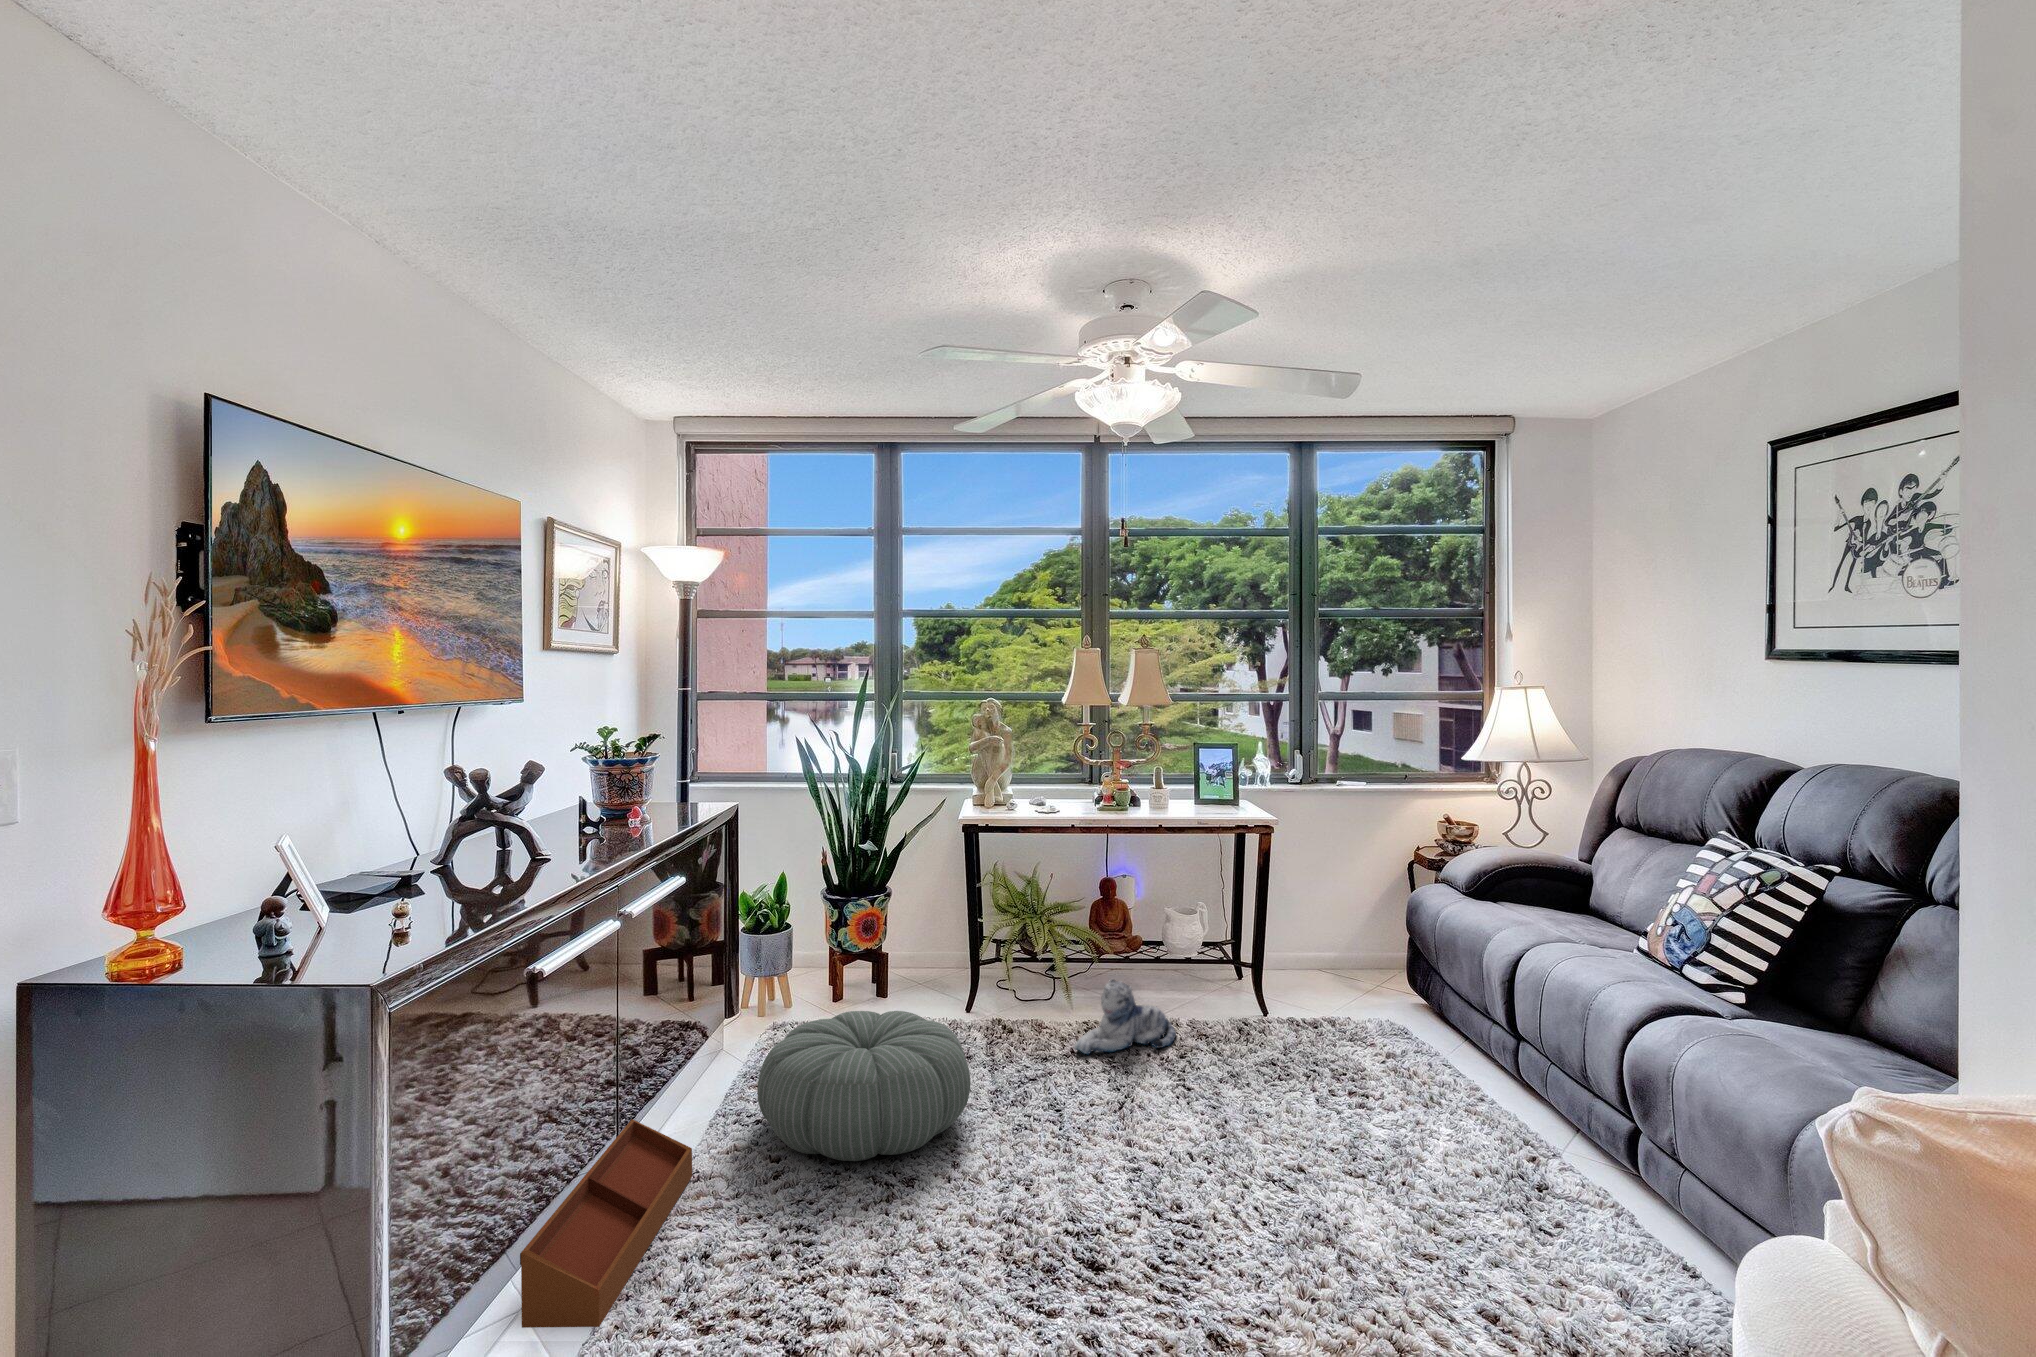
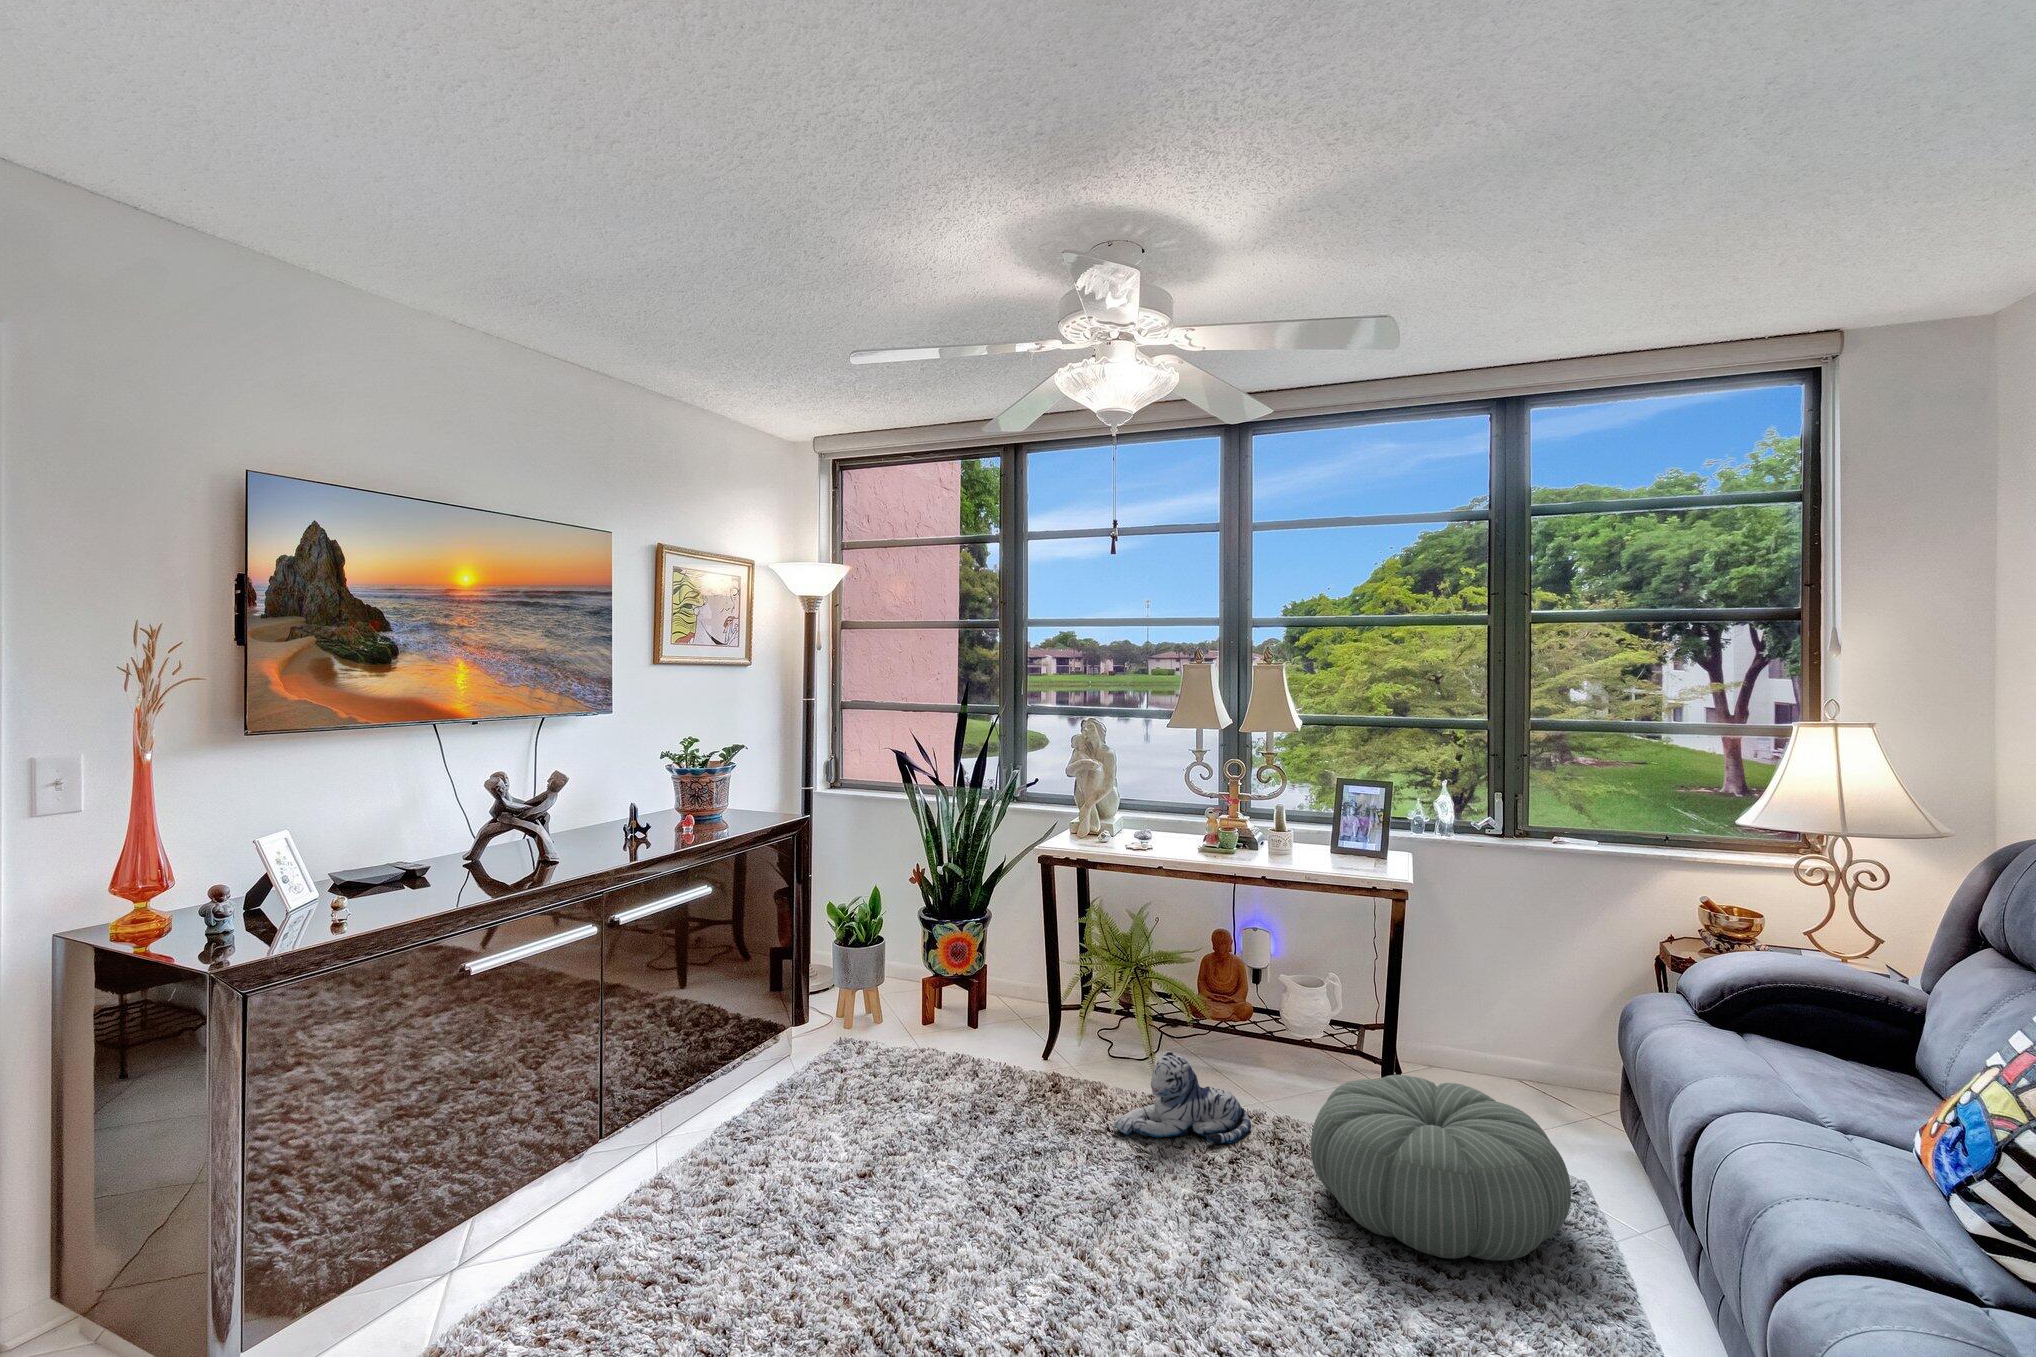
pouf: present [757,1011,971,1161] -> present [1311,1075,1571,1261]
storage bin: present [520,1119,692,1328] -> none [391,1117,644,1324]

